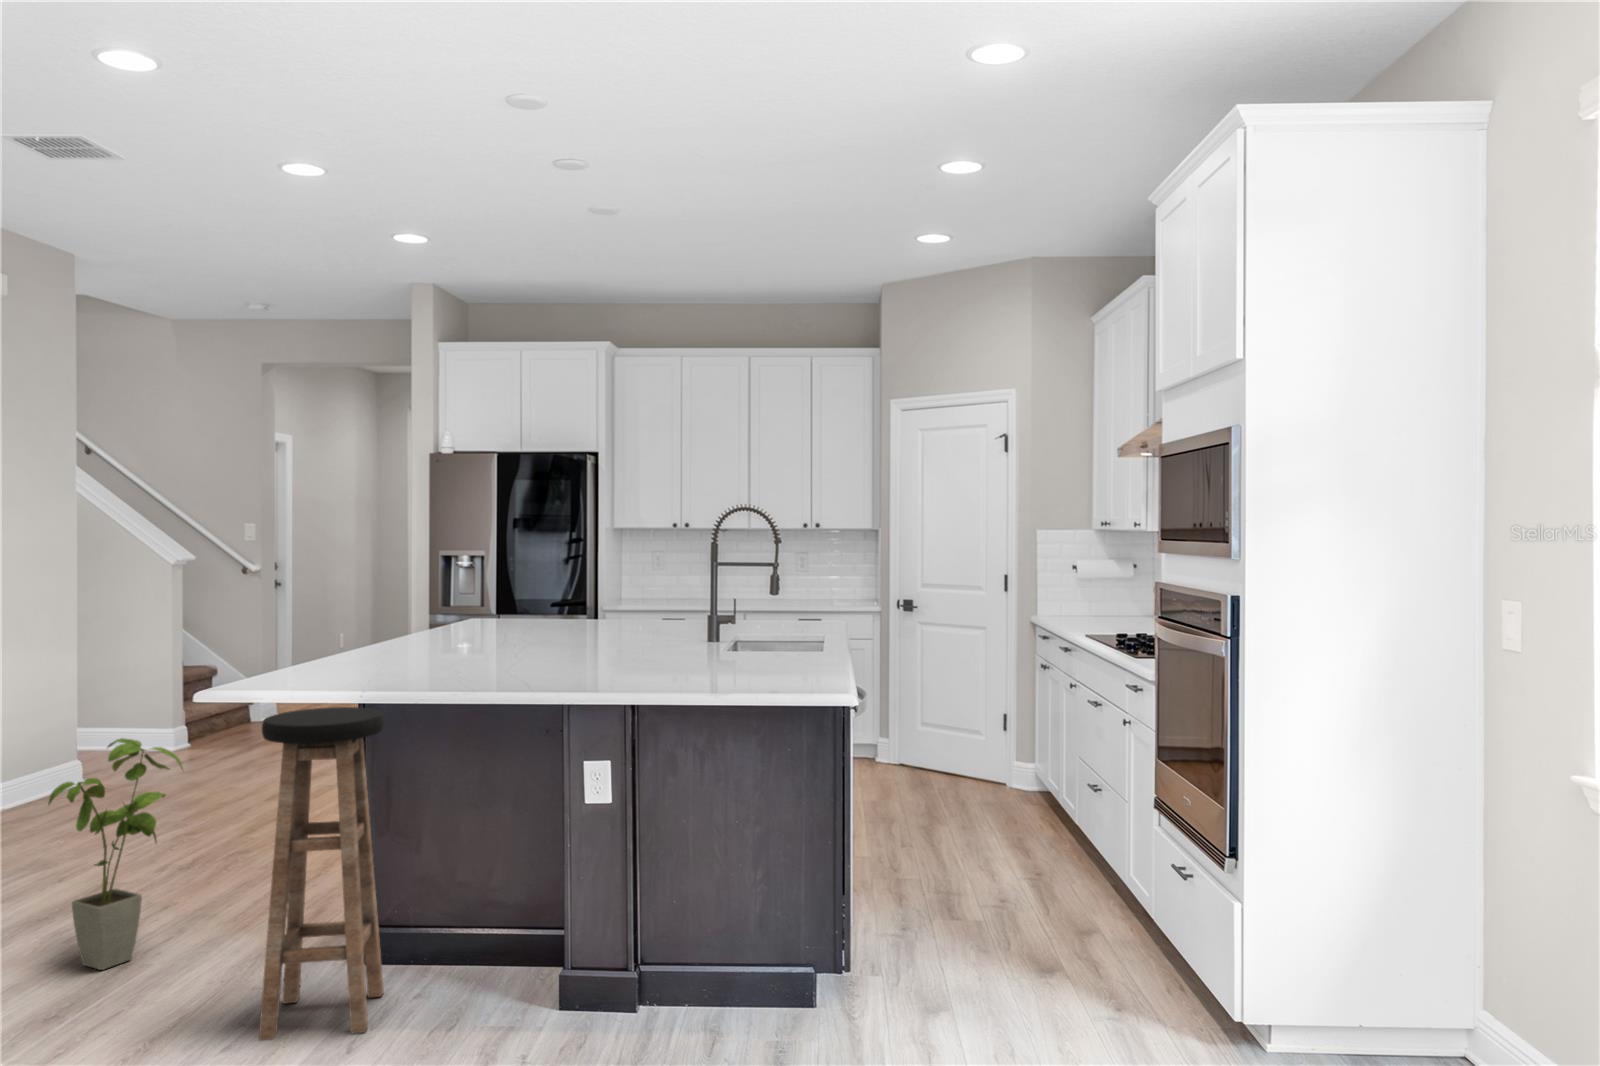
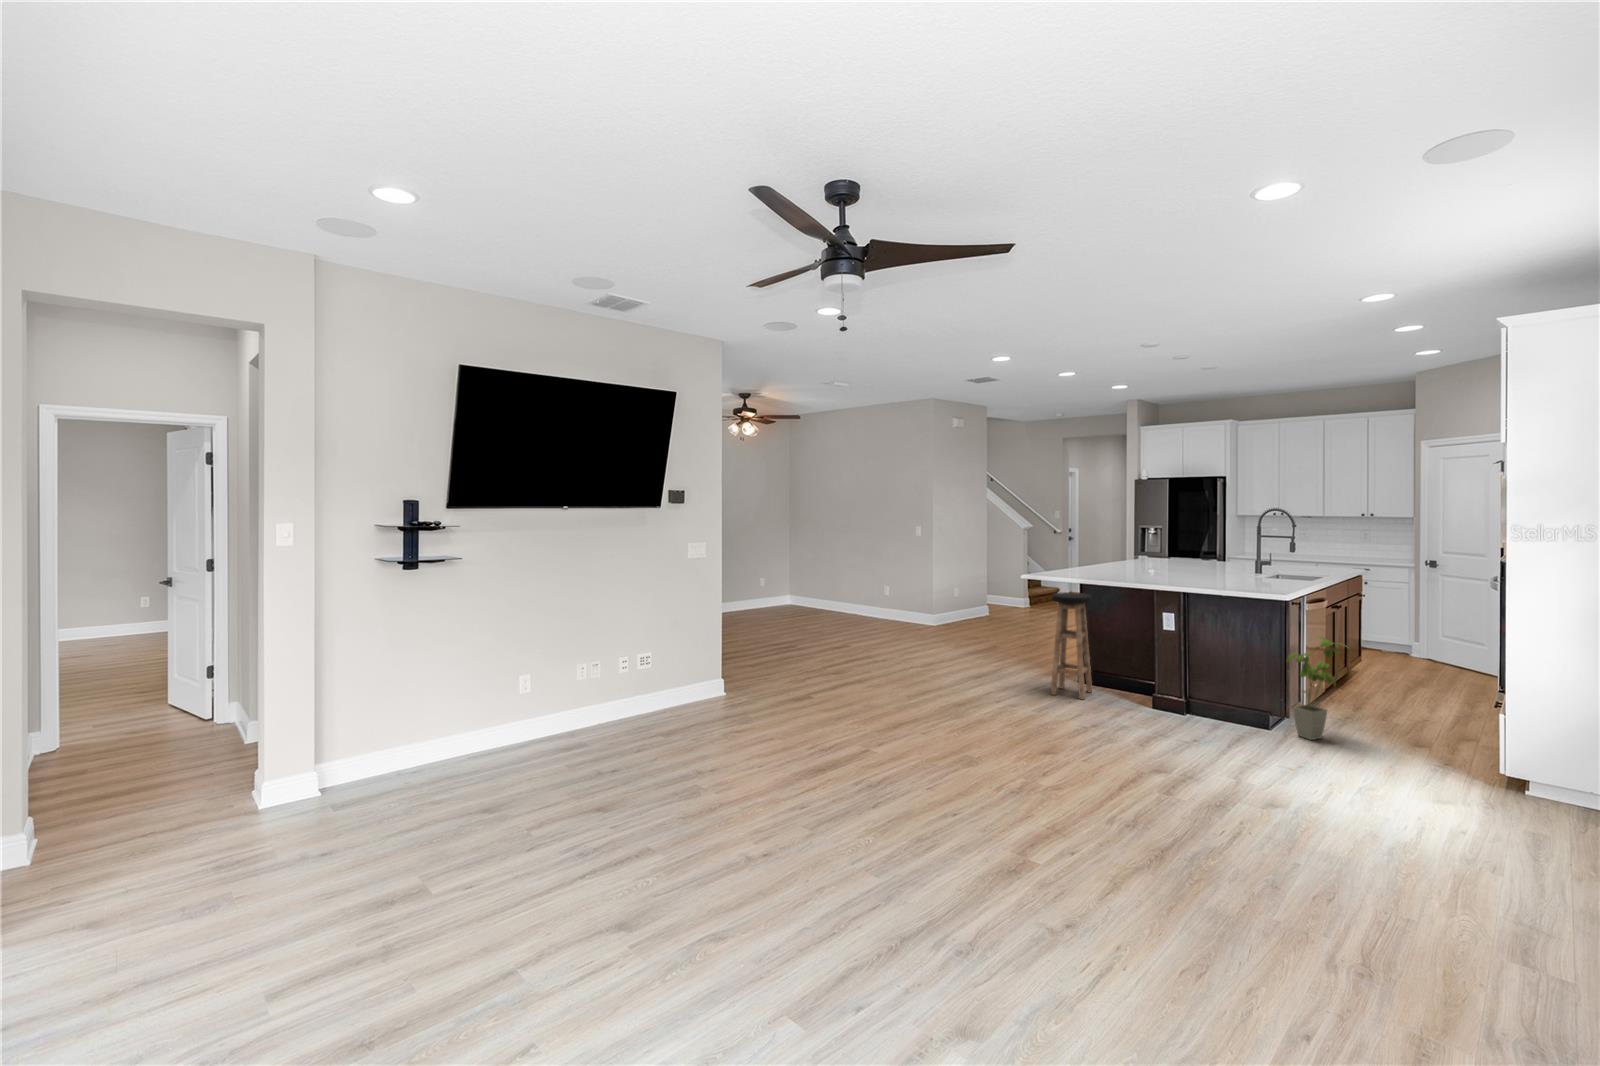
house plant: present [49,738,183,970] -> present [1287,637,1352,740]

